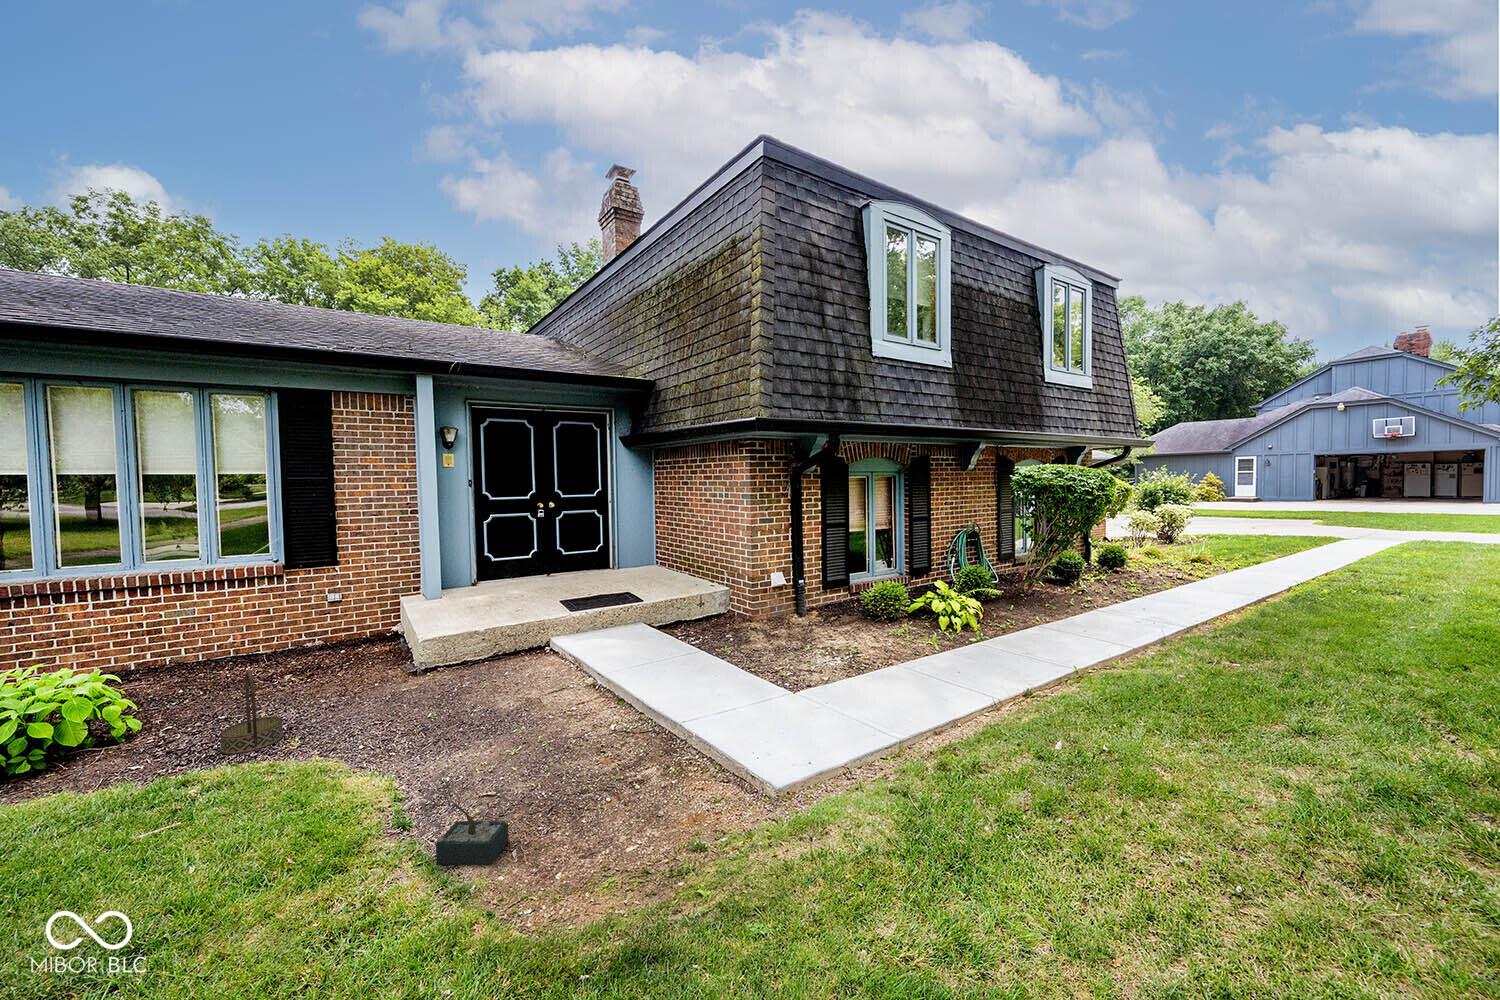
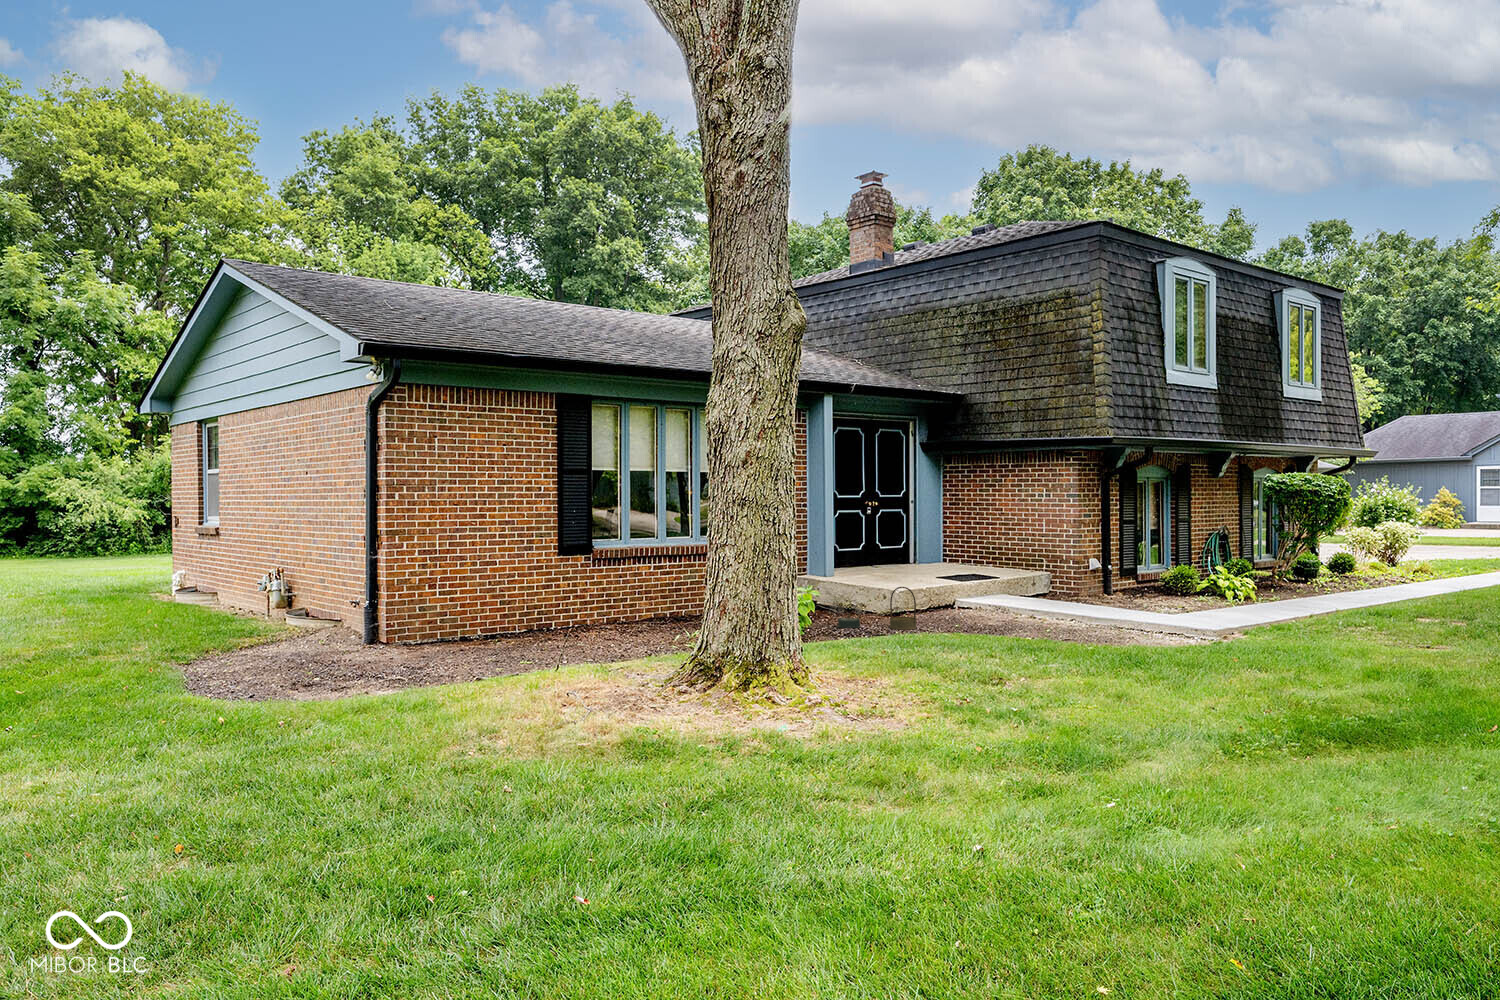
decorative plant: present [412,767,519,865] -> present [832,598,861,628]

